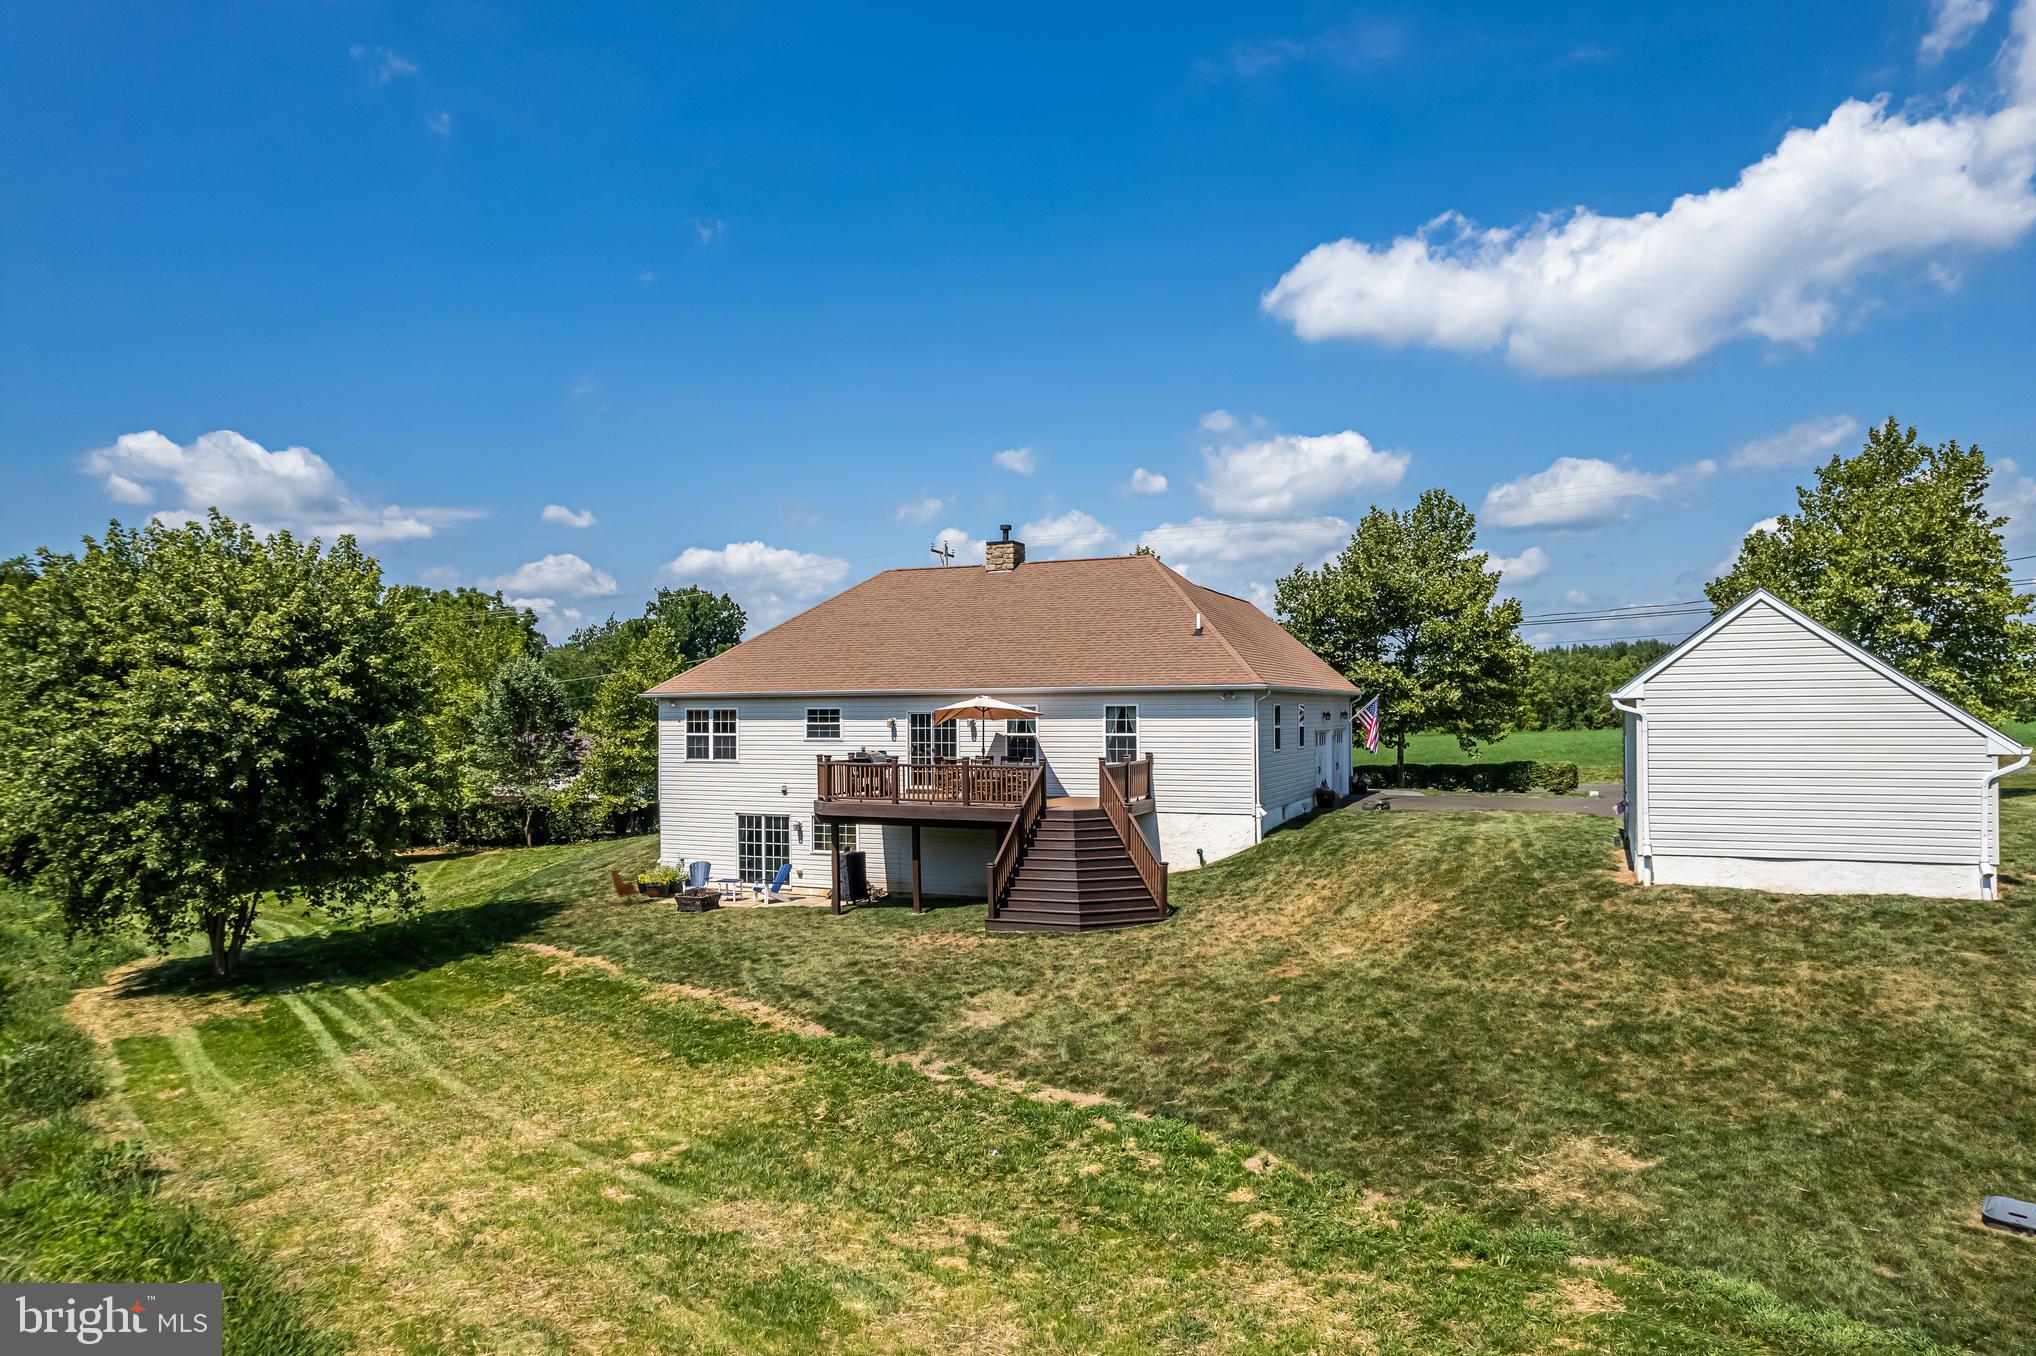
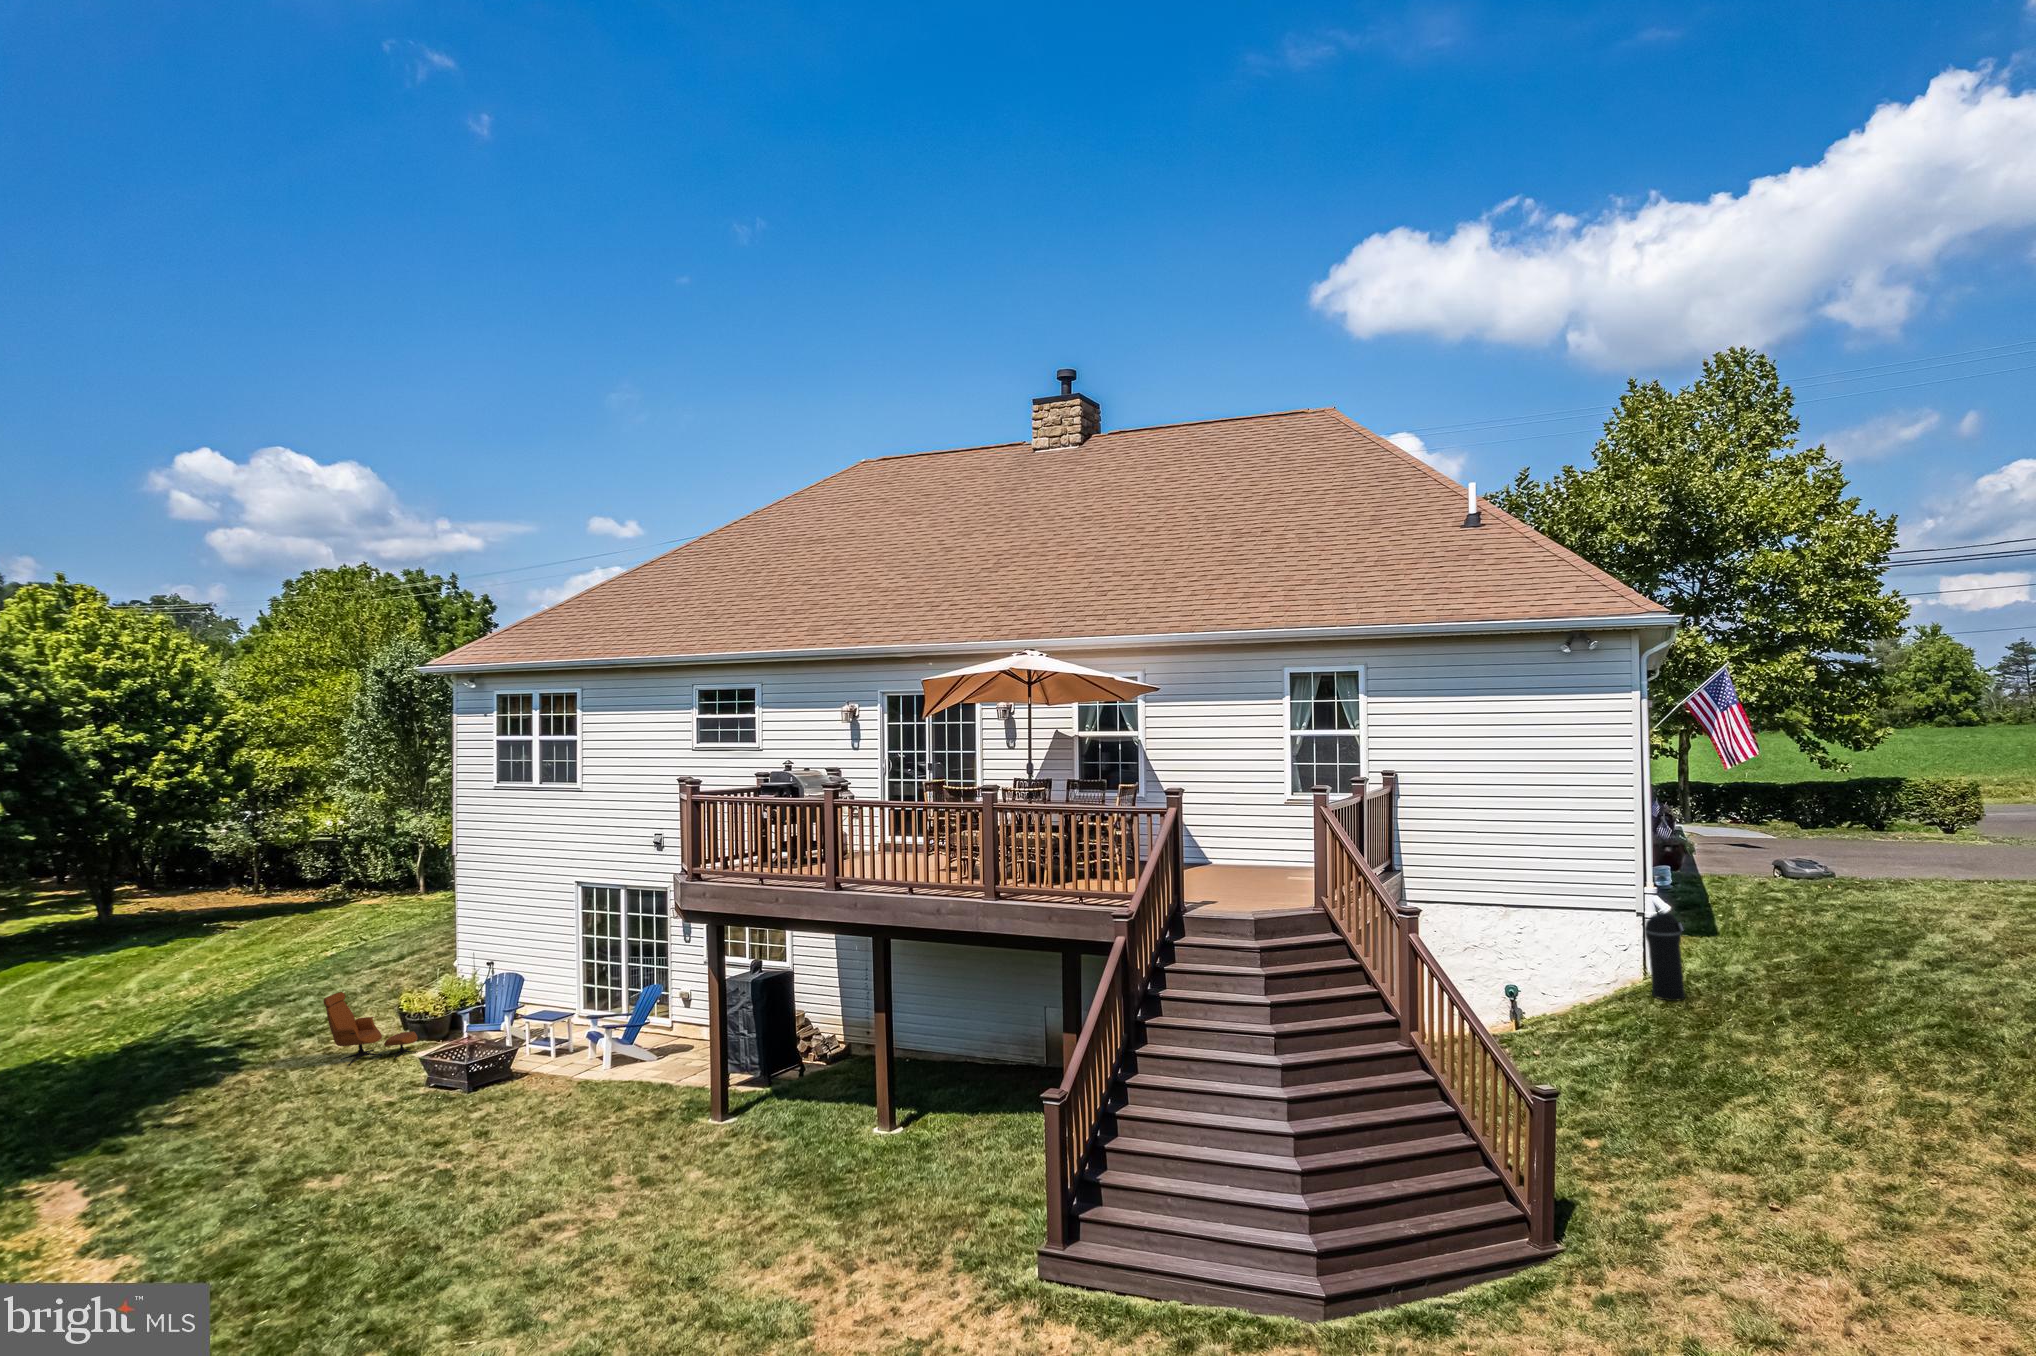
trash can: none [1259,816,1275,855] -> present [1645,913,1685,1001]

